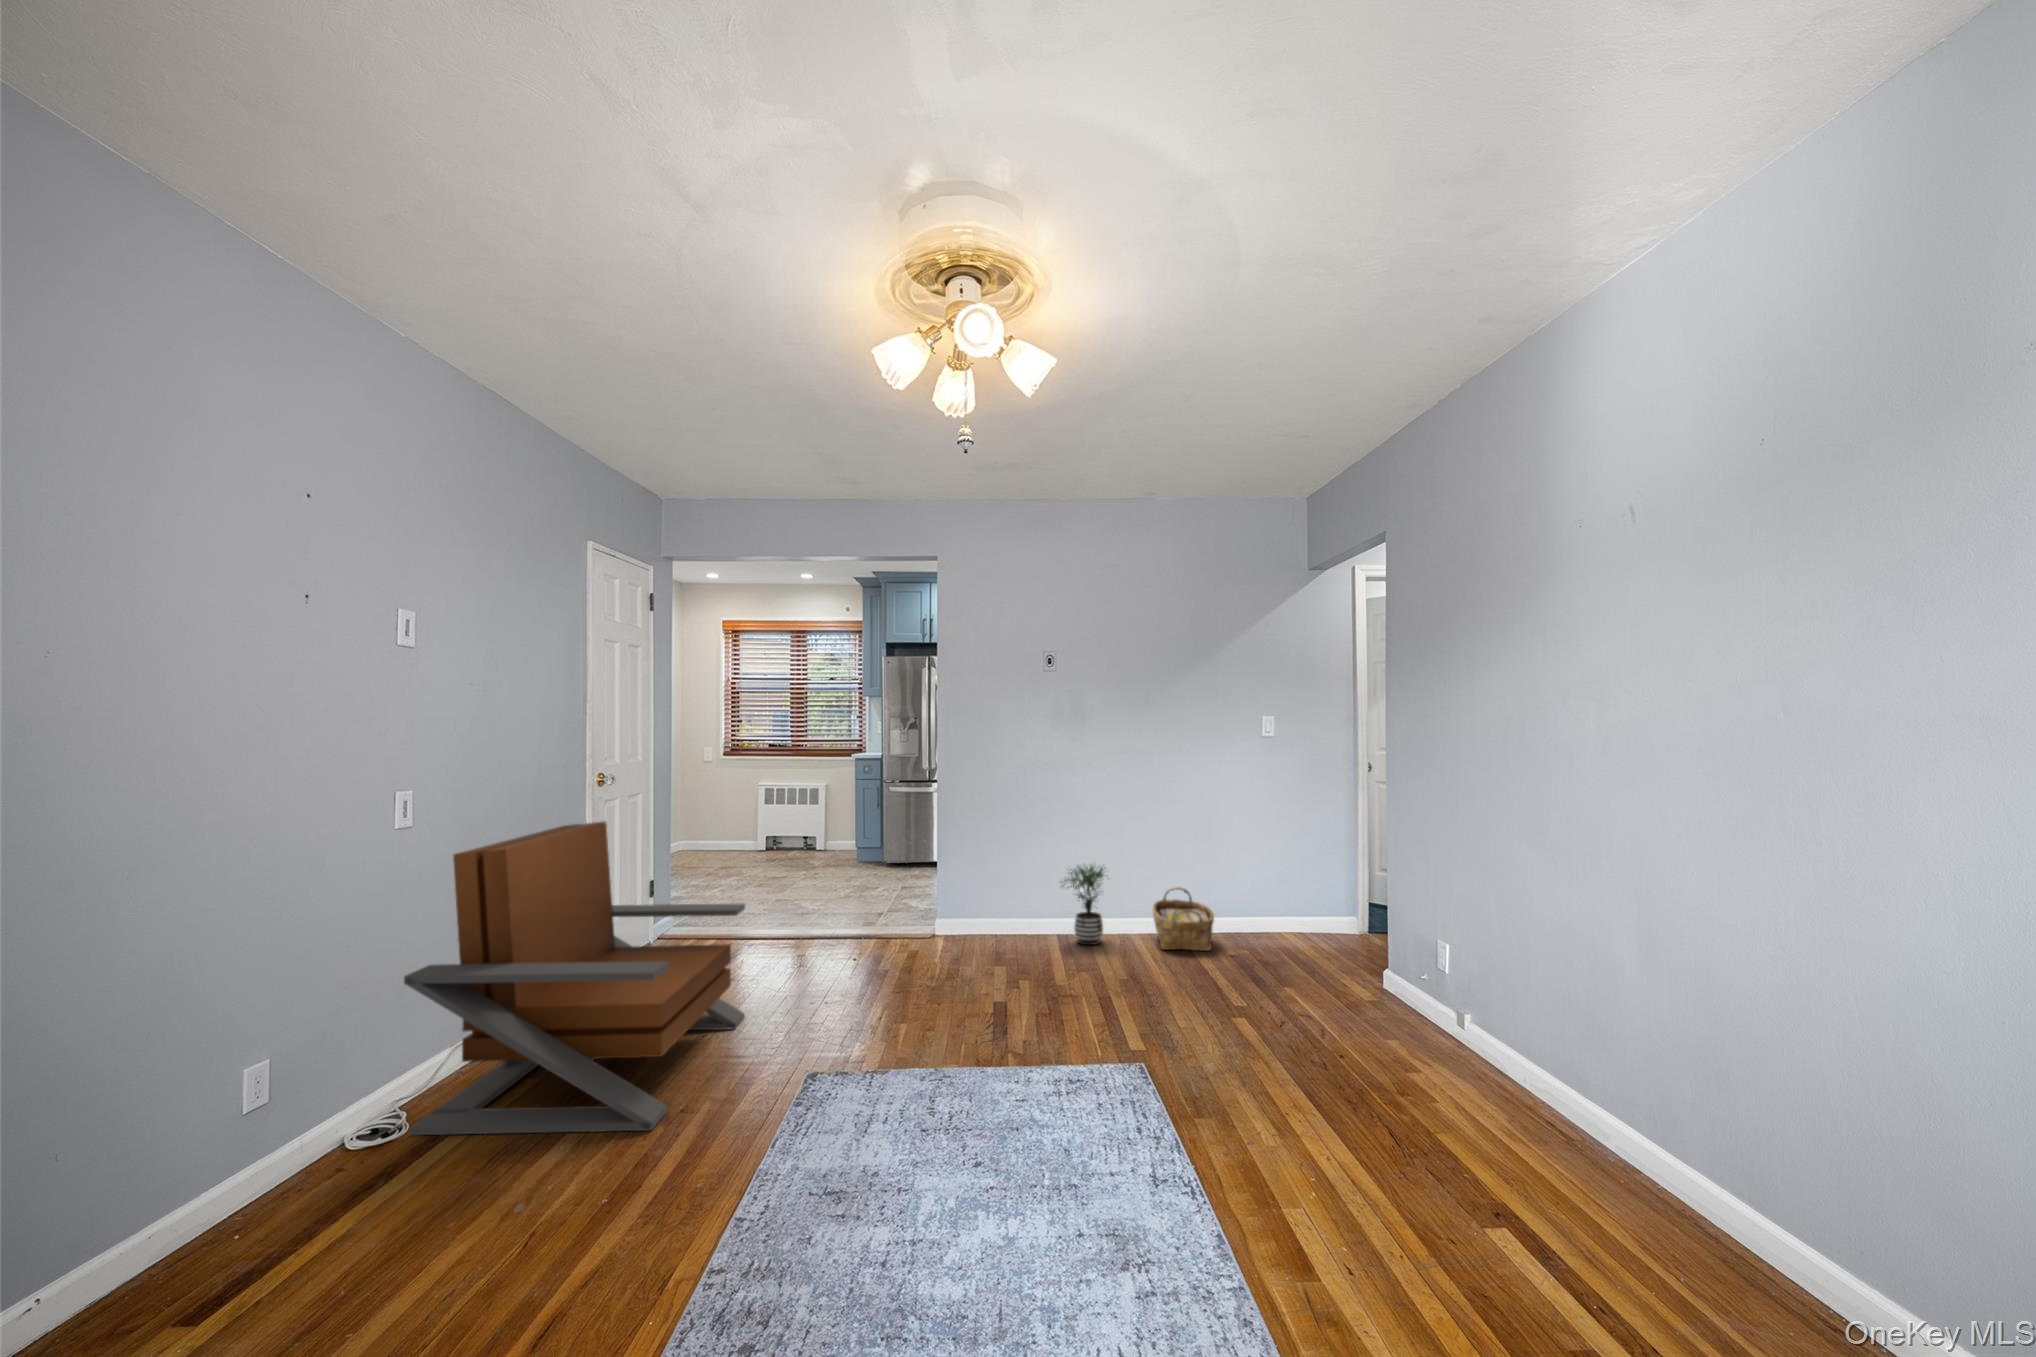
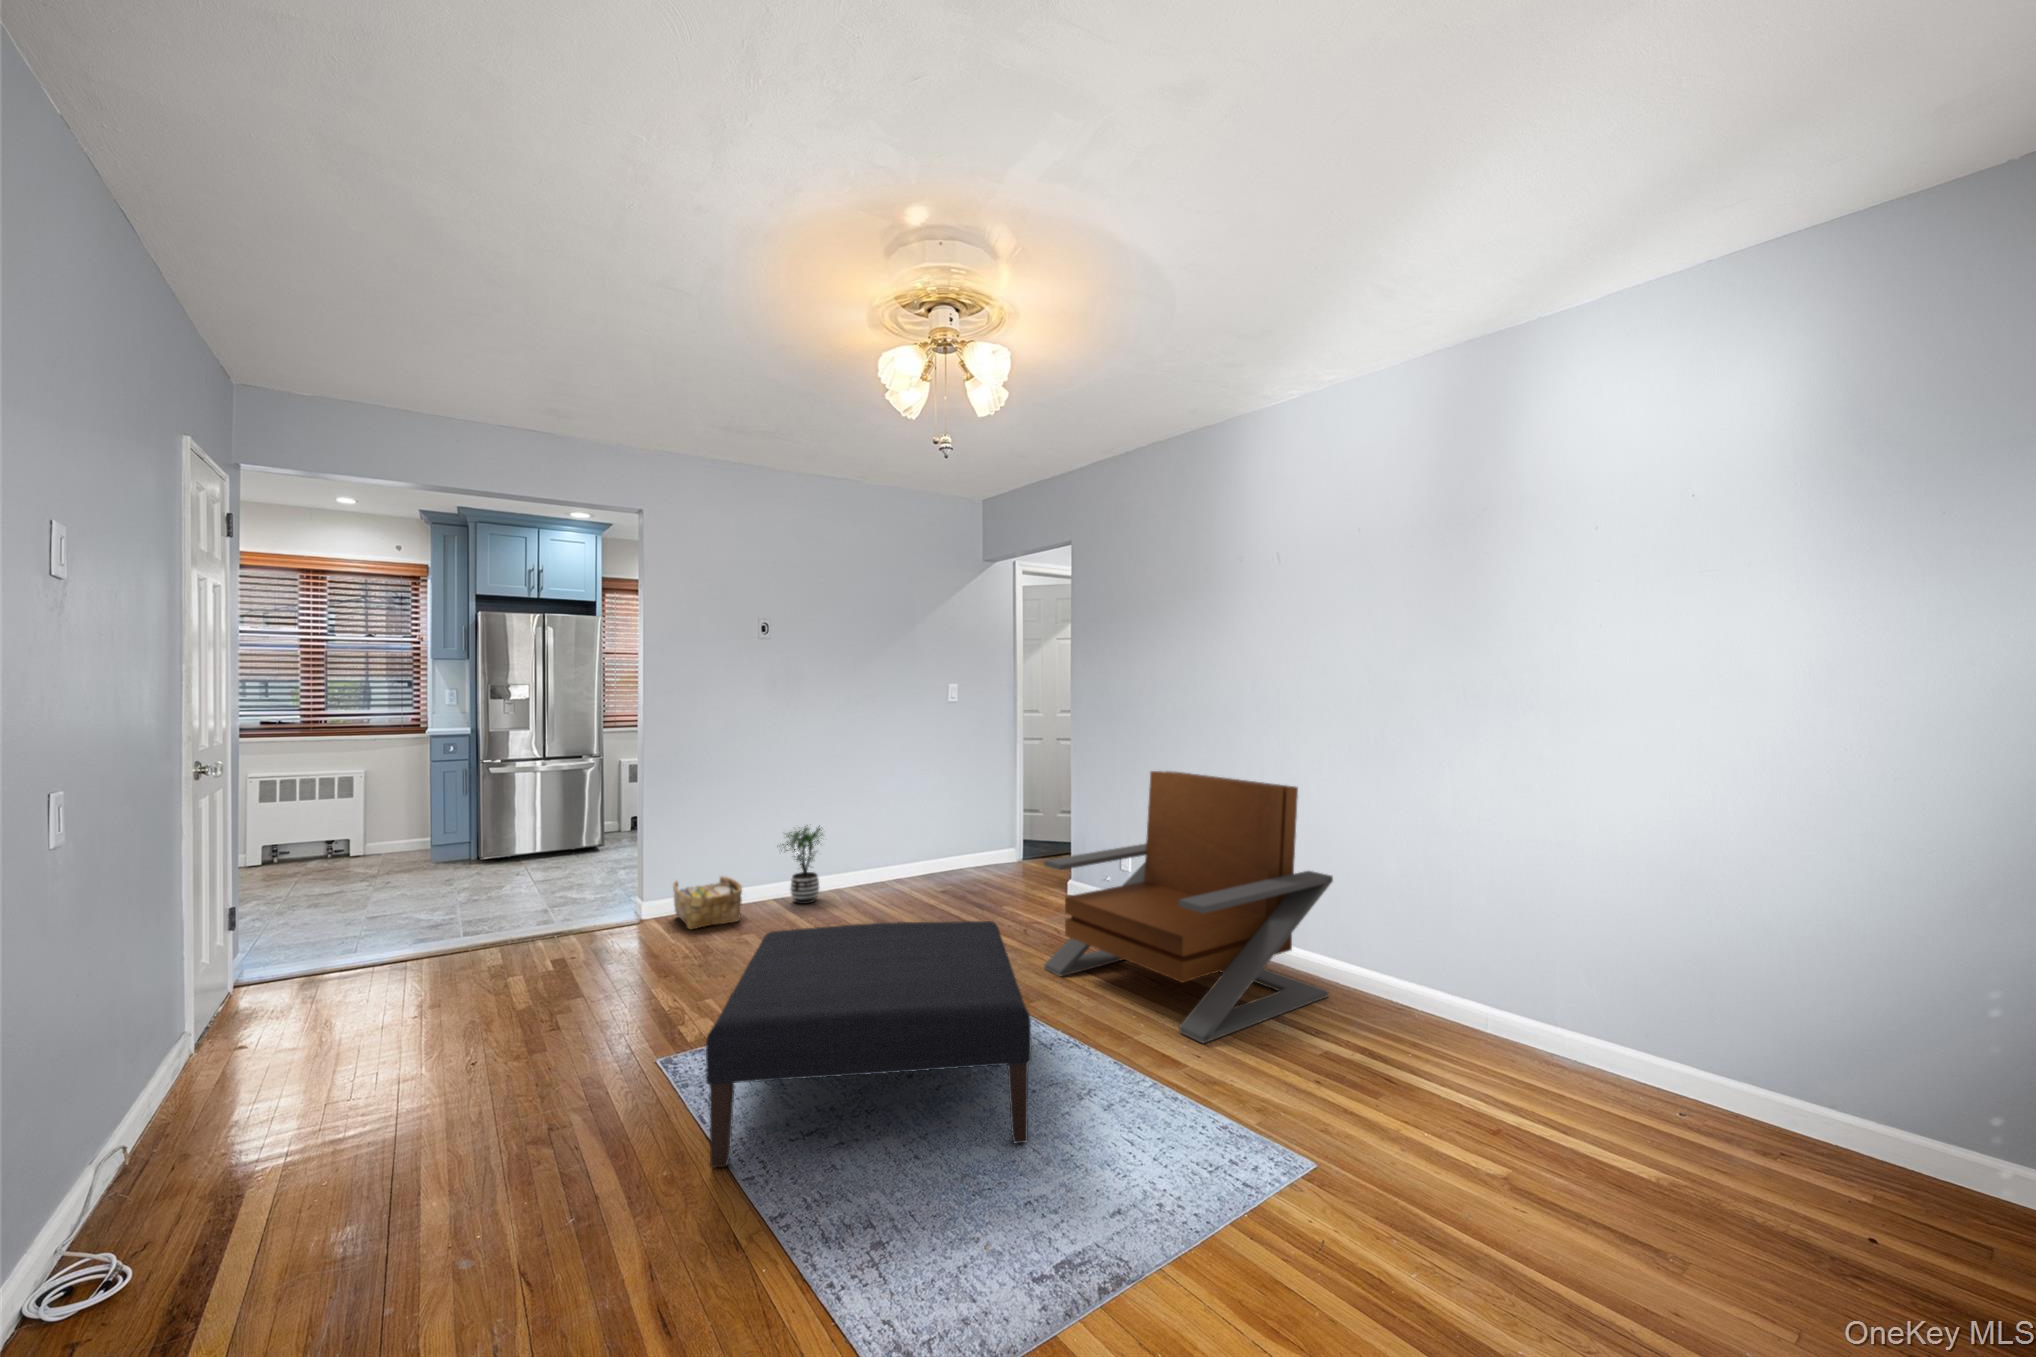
lounge chair: present [404,822,745,1135] -> present [1044,771,1333,1043]
woven basket: present [1153,887,1214,951] -> present [673,876,742,929]
ottoman: none [724,969,1139,1298] -> present [706,921,1031,1168]

